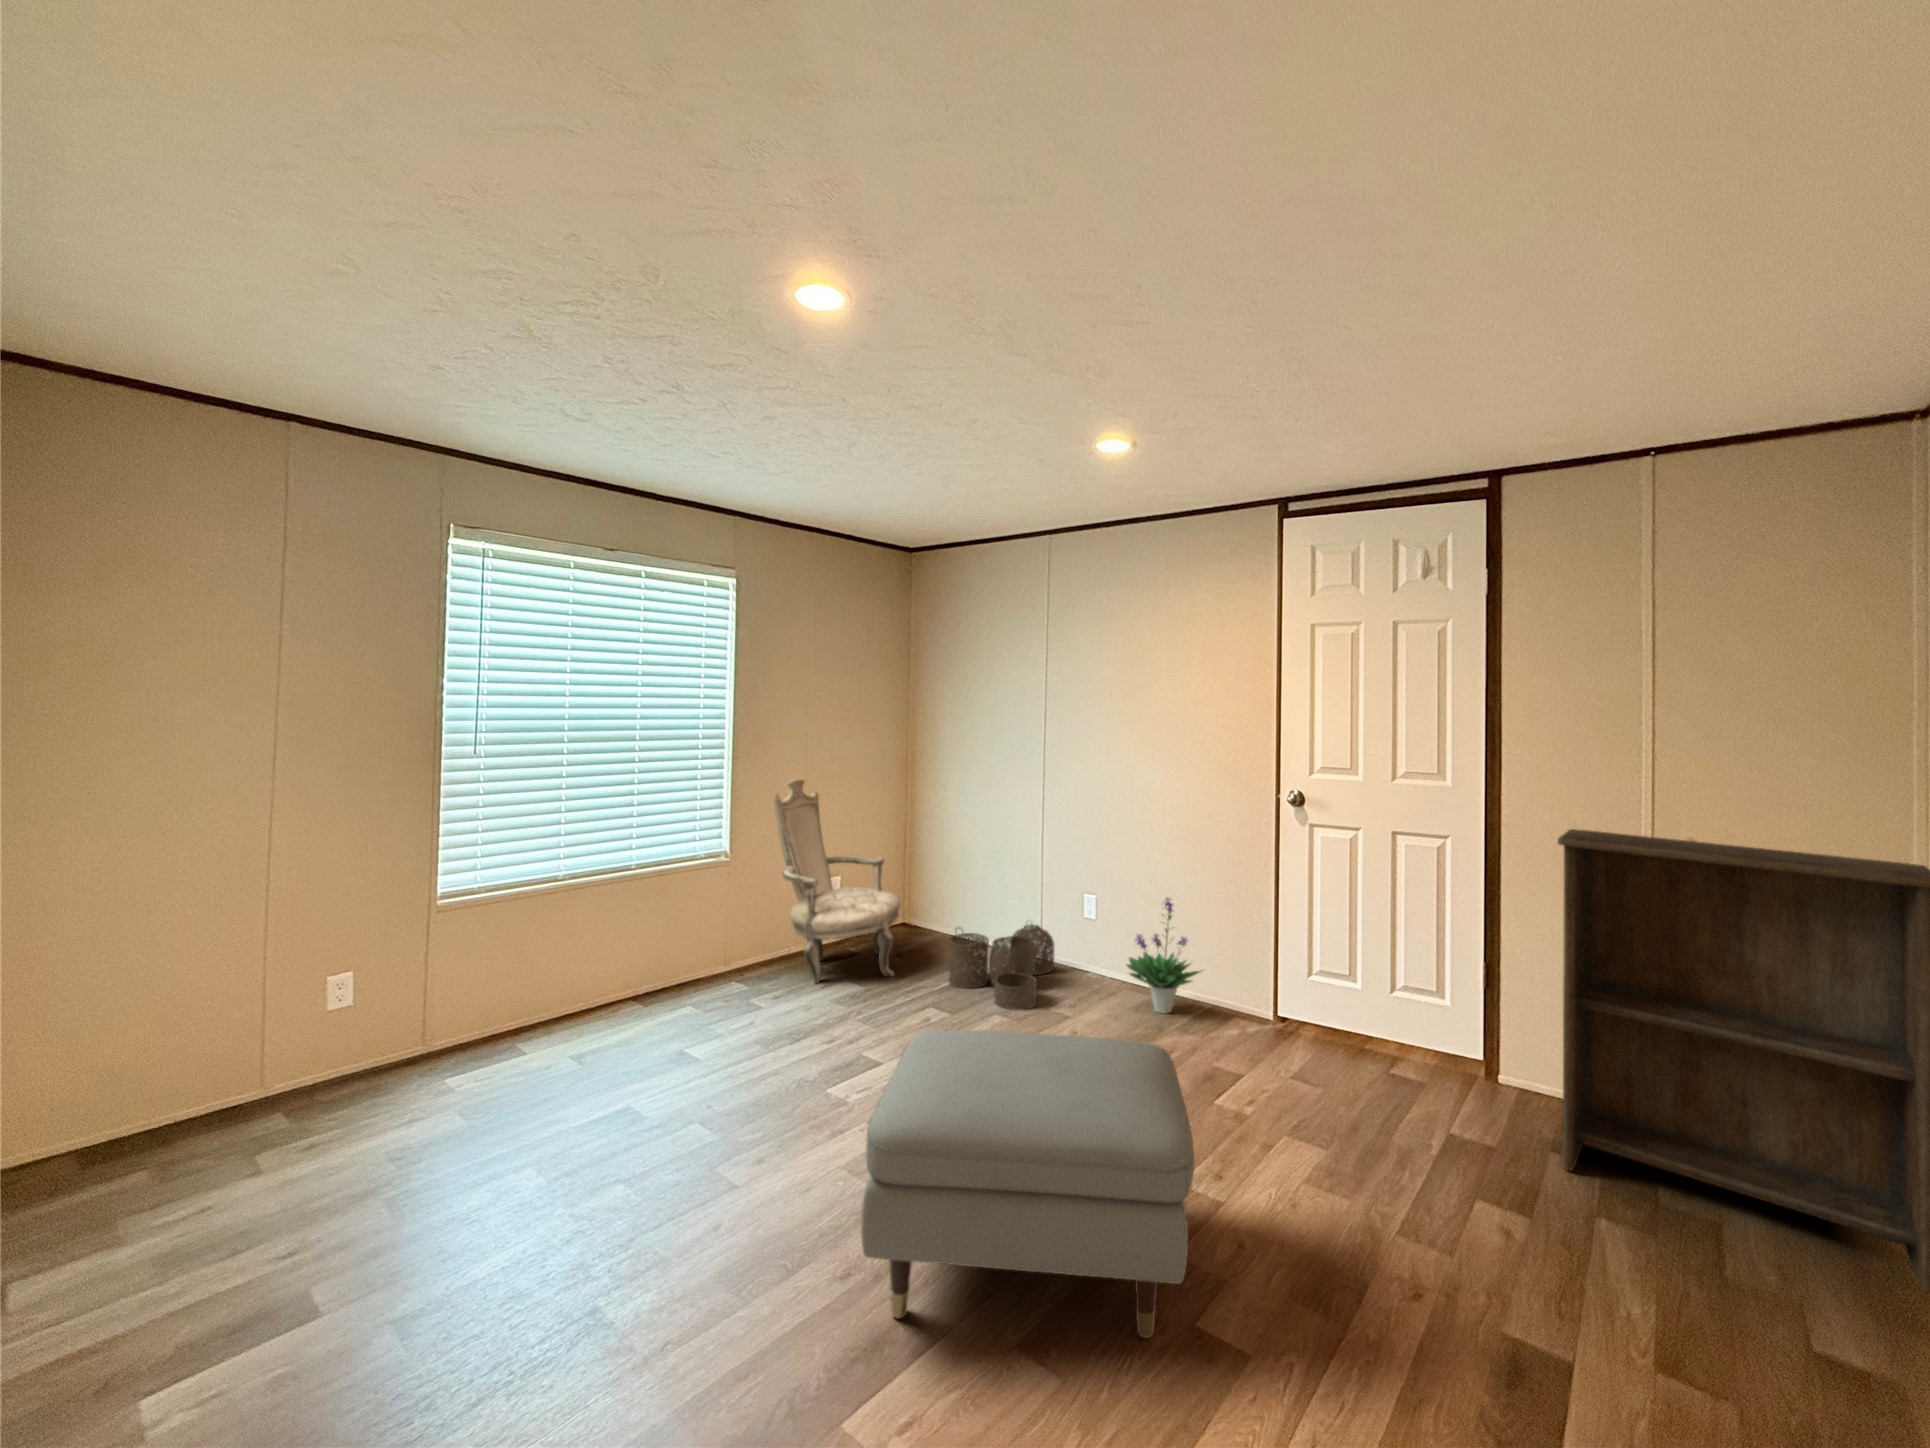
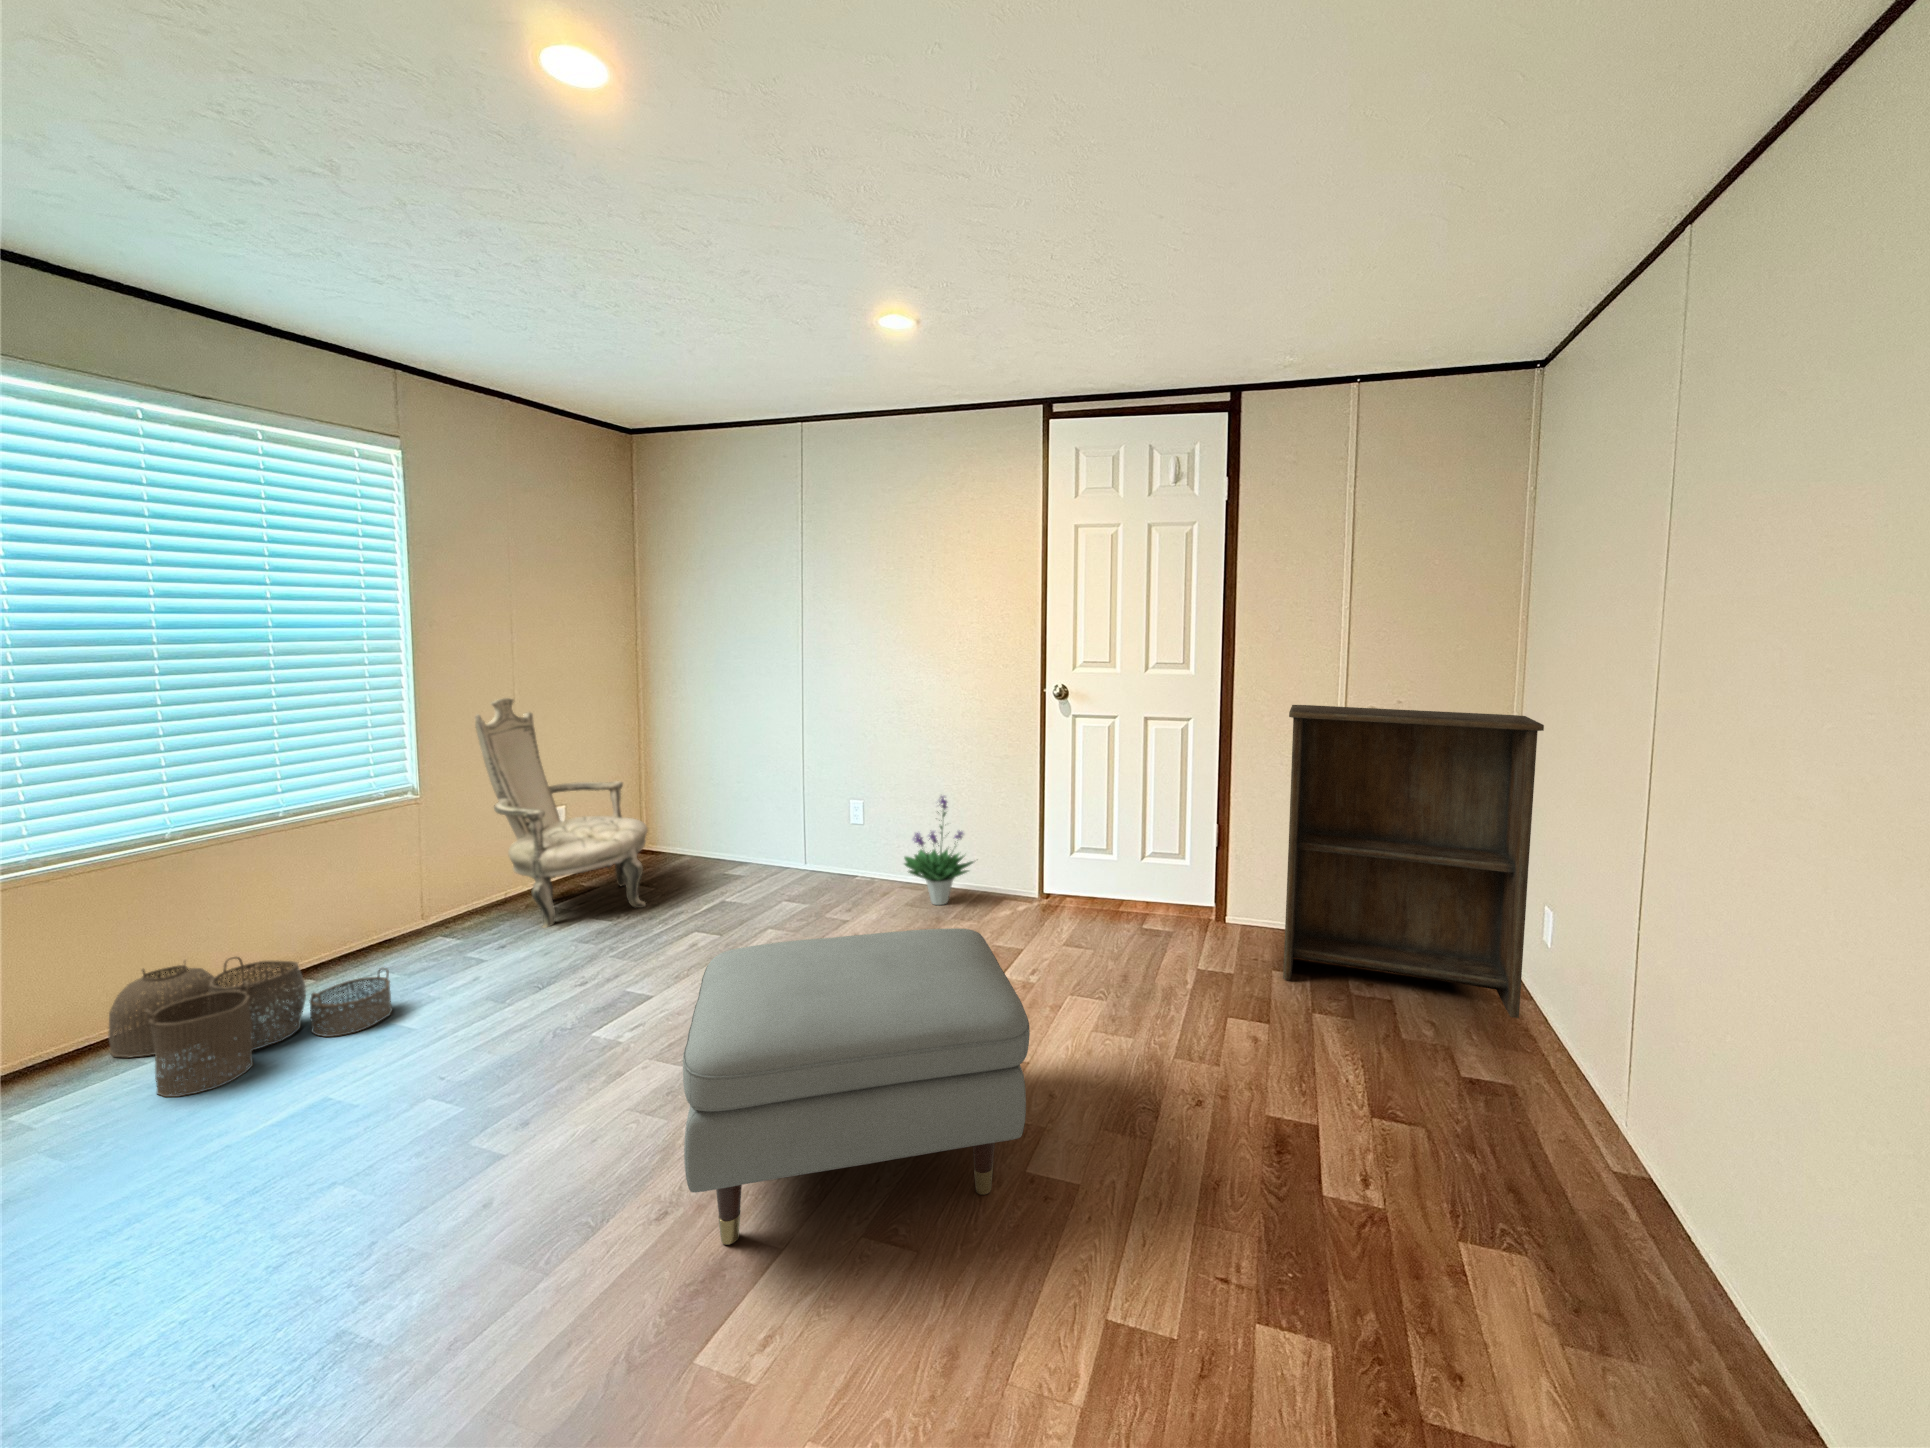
woven basket: present [949,923,1054,1010] -> present [108,957,392,1097]

